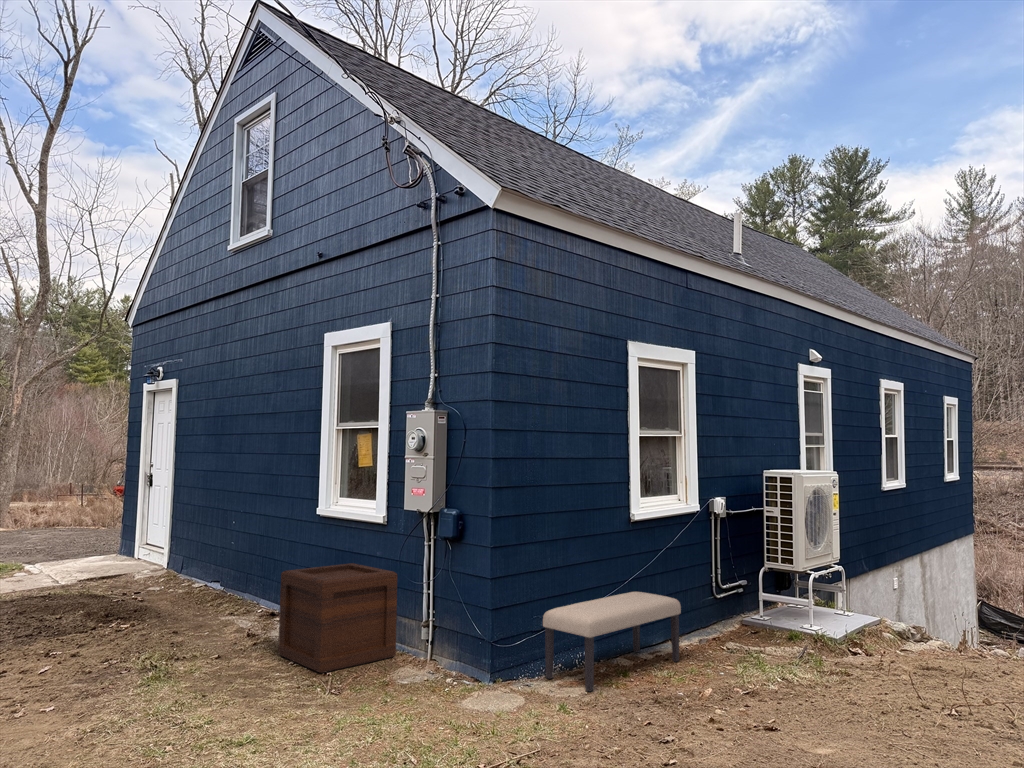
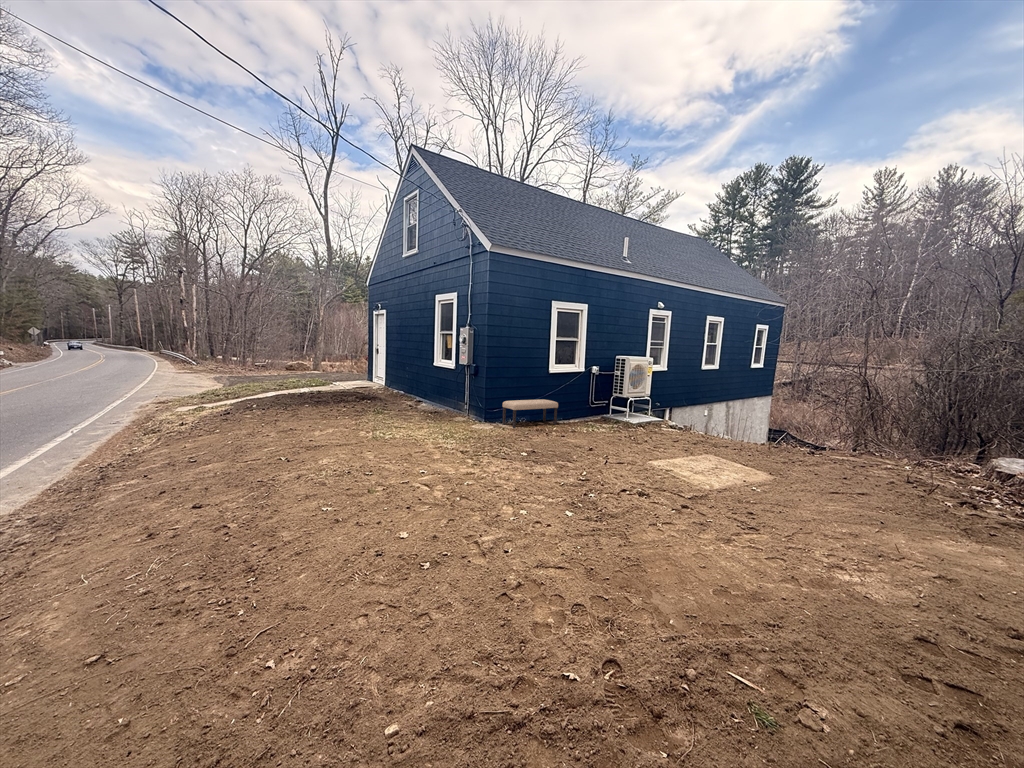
wooden crate: present [278,563,397,673] -> none [417,384,457,418]

